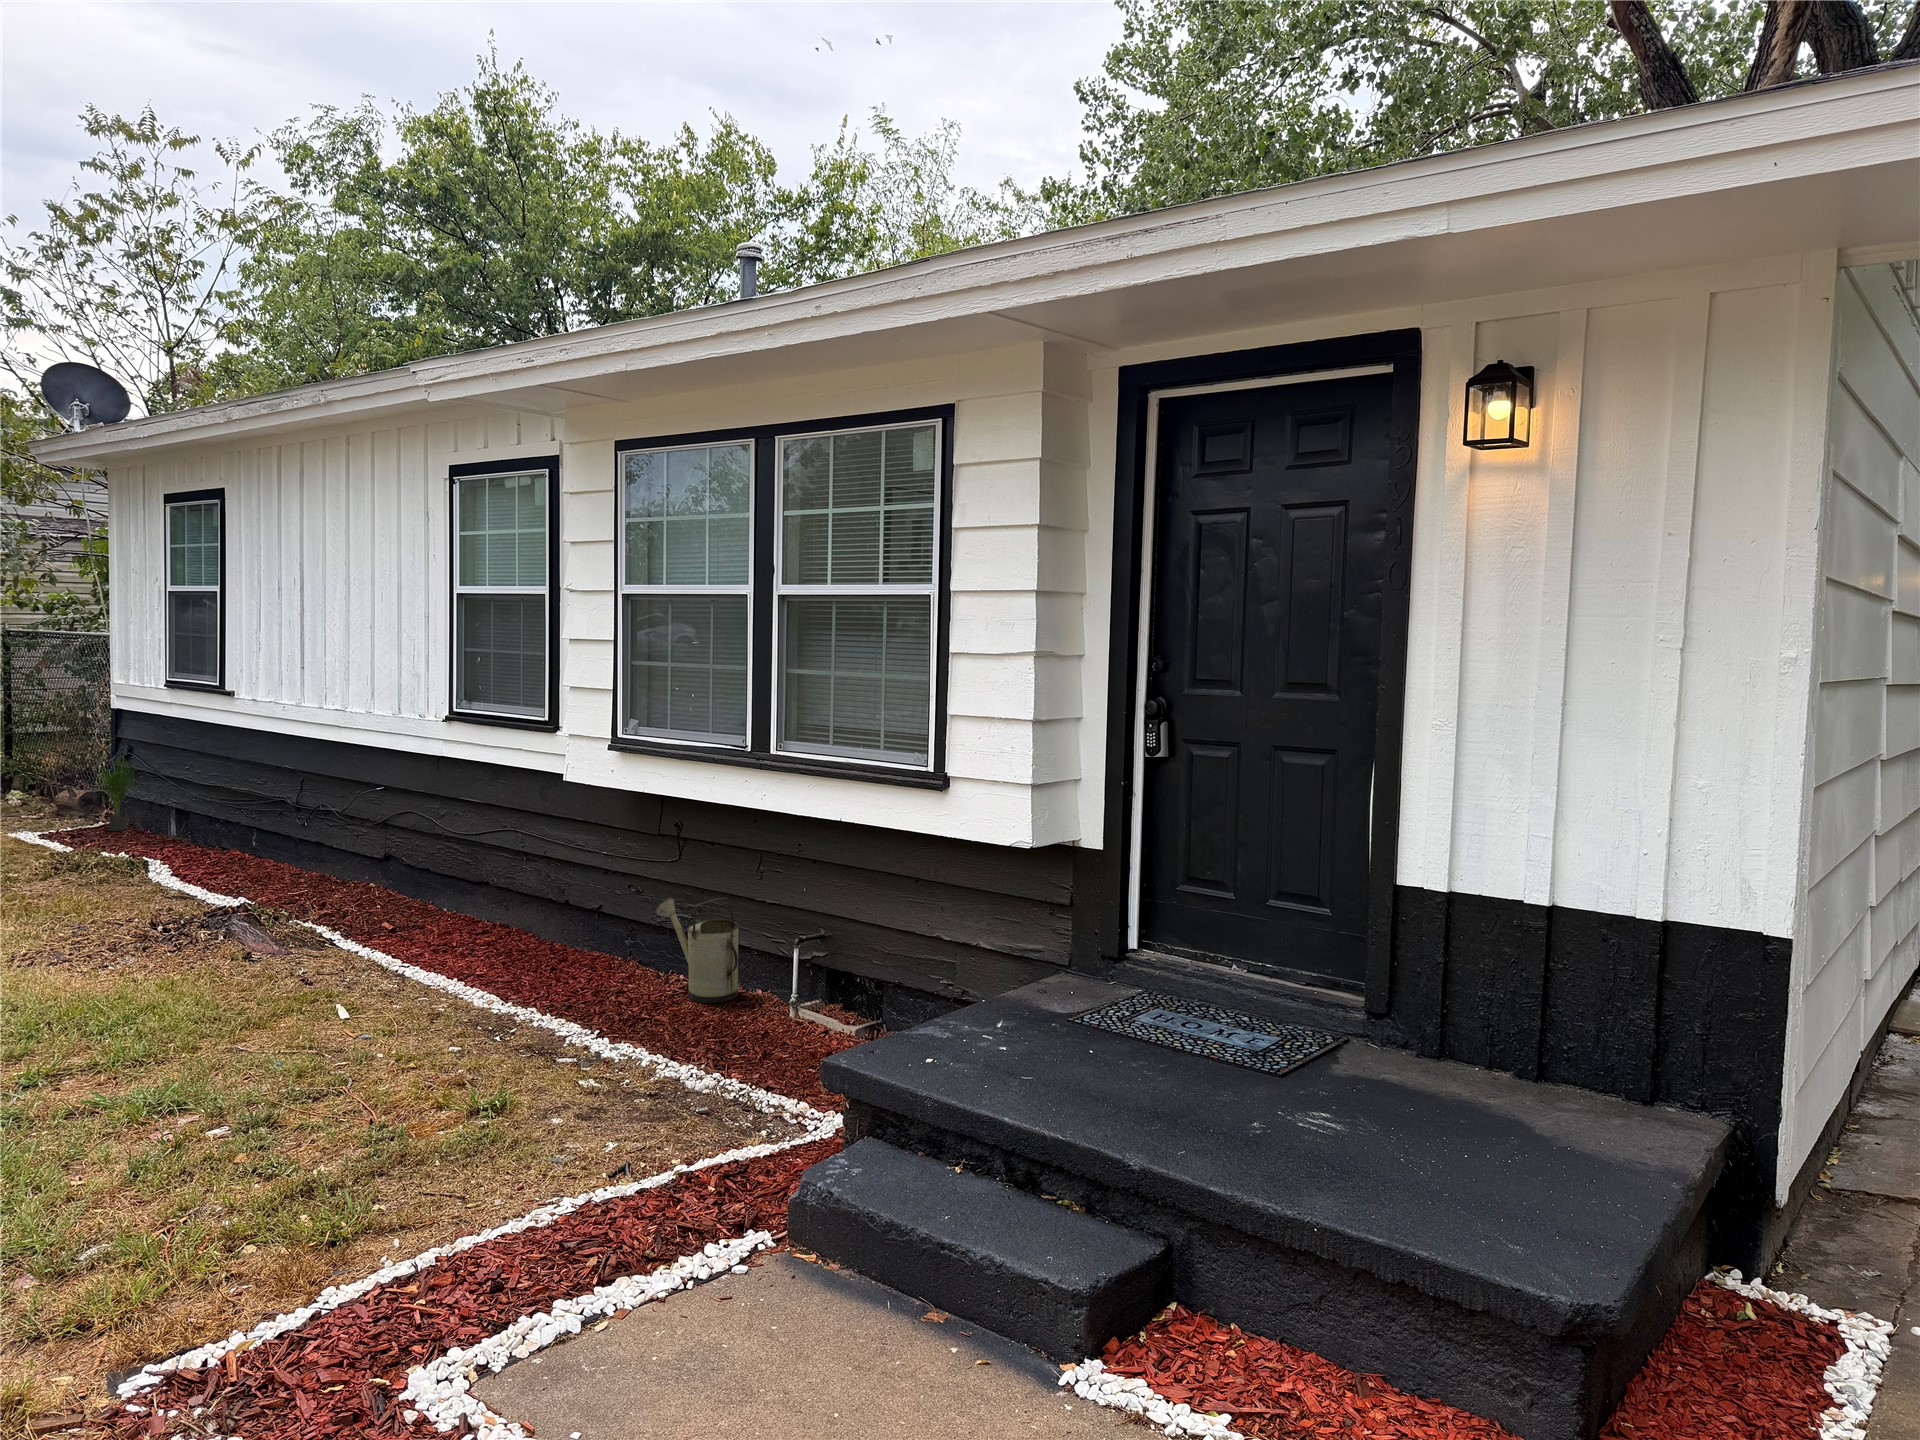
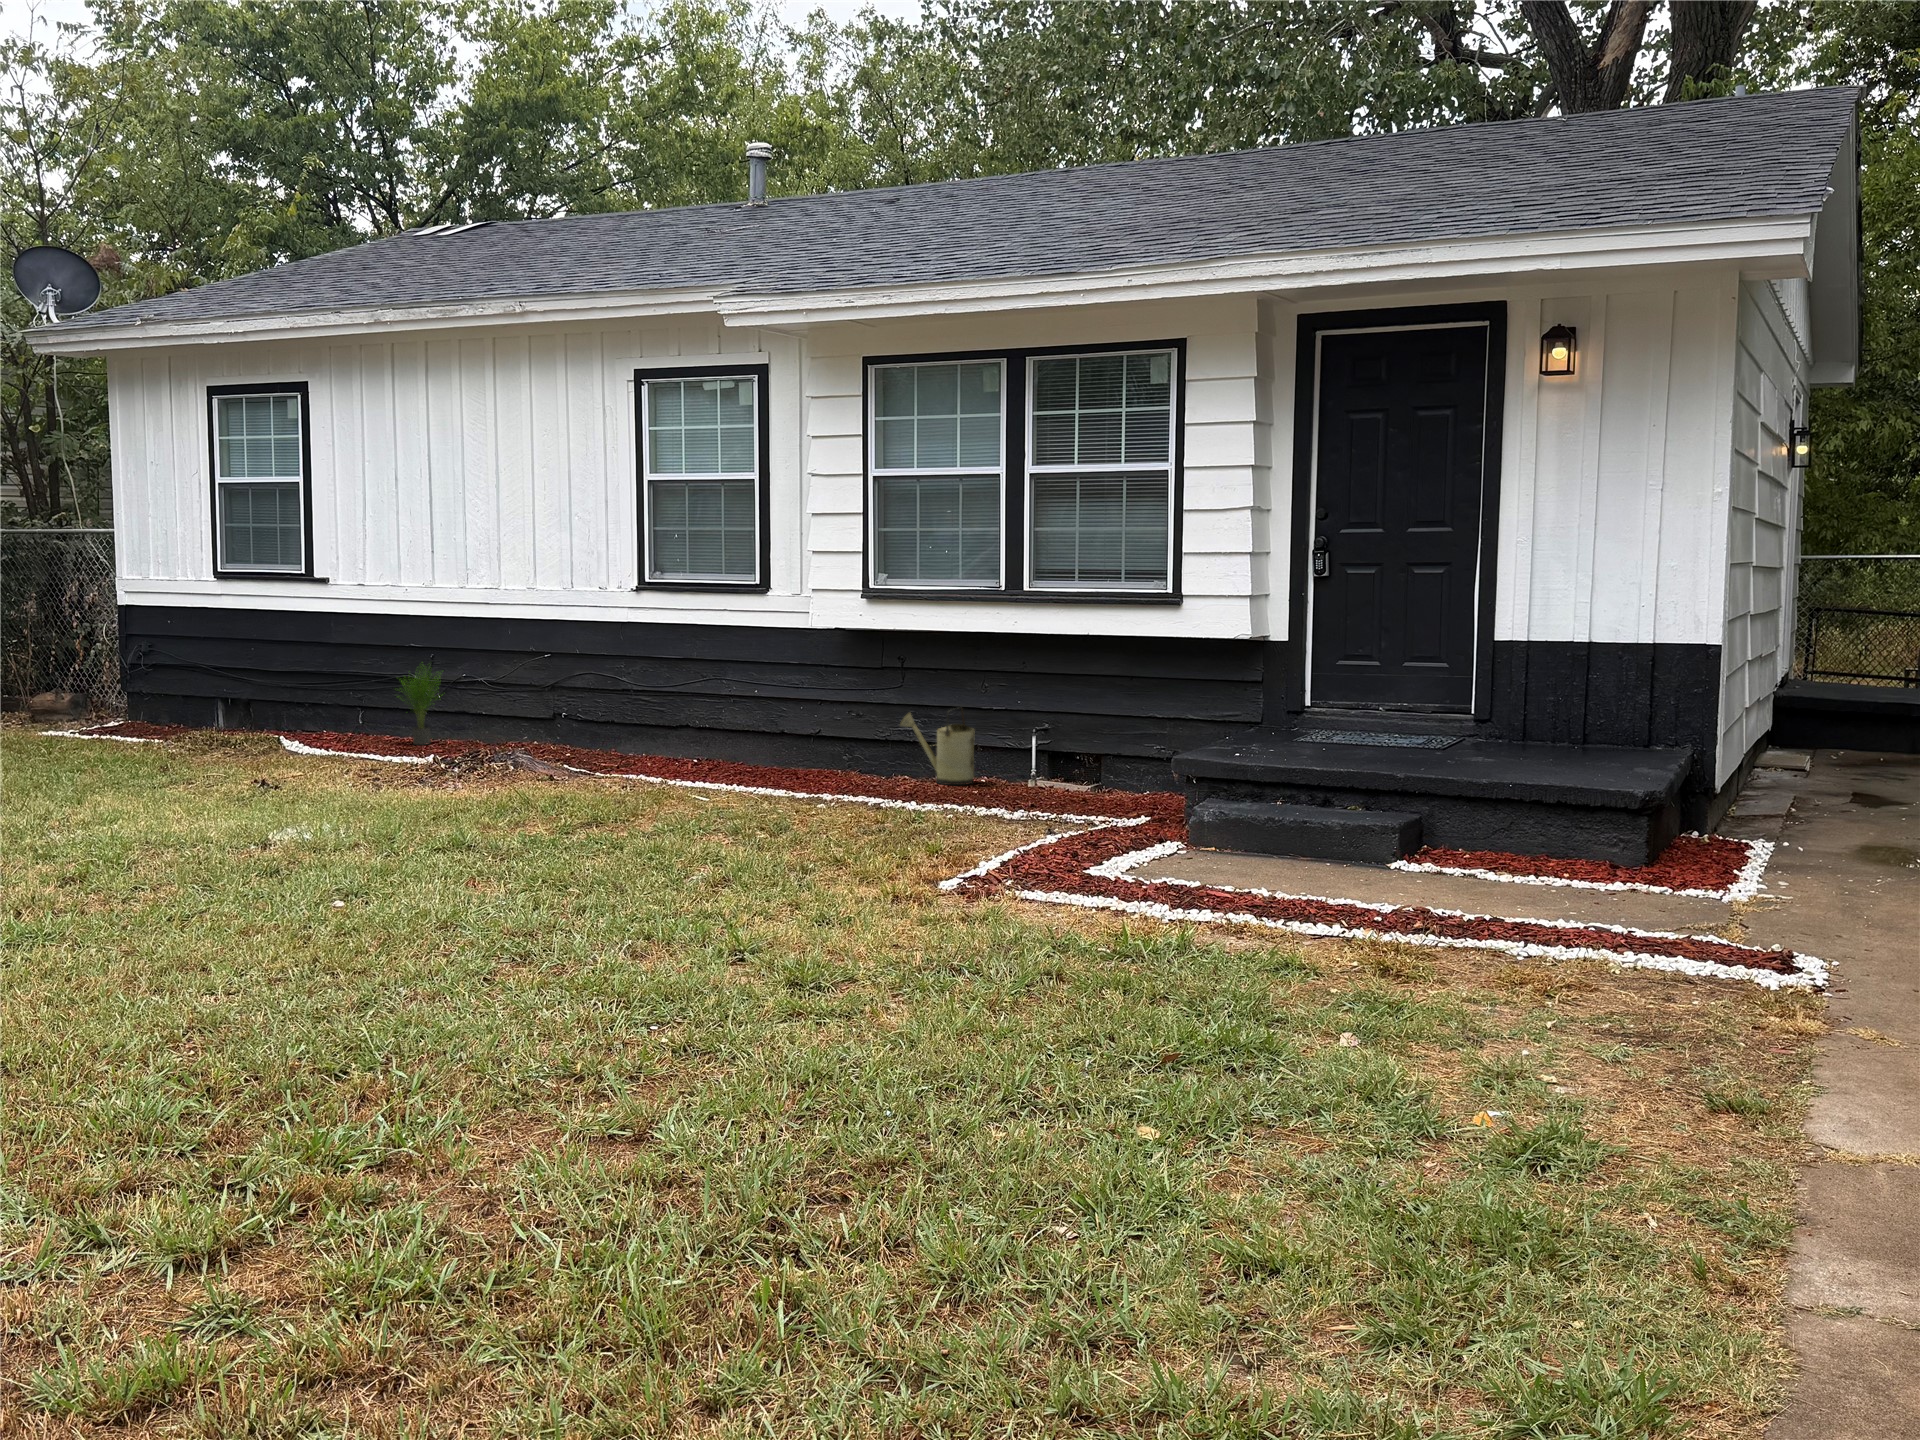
potted plant: present [97,764,133,831] -> present [404,664,439,745]

